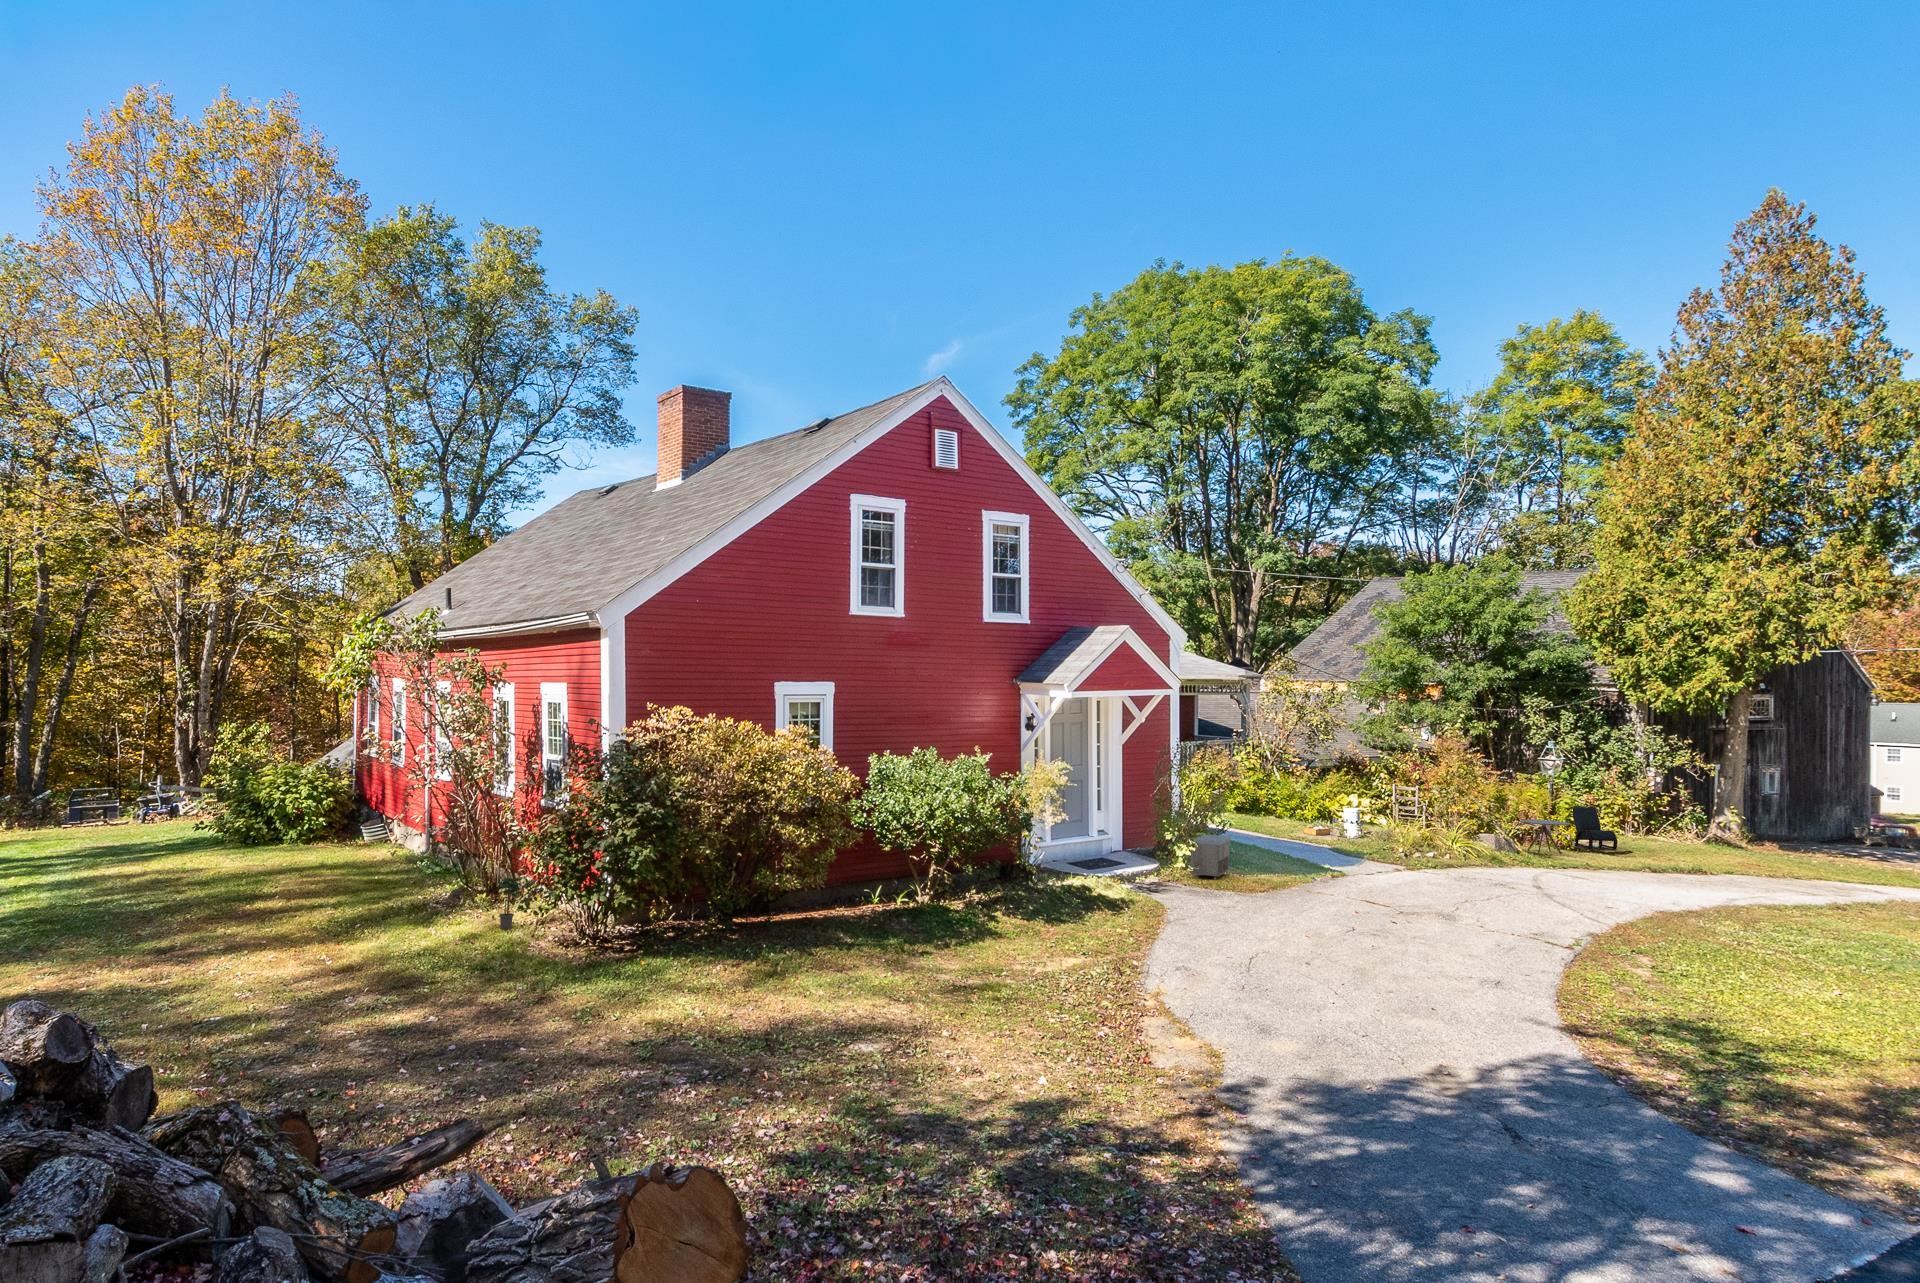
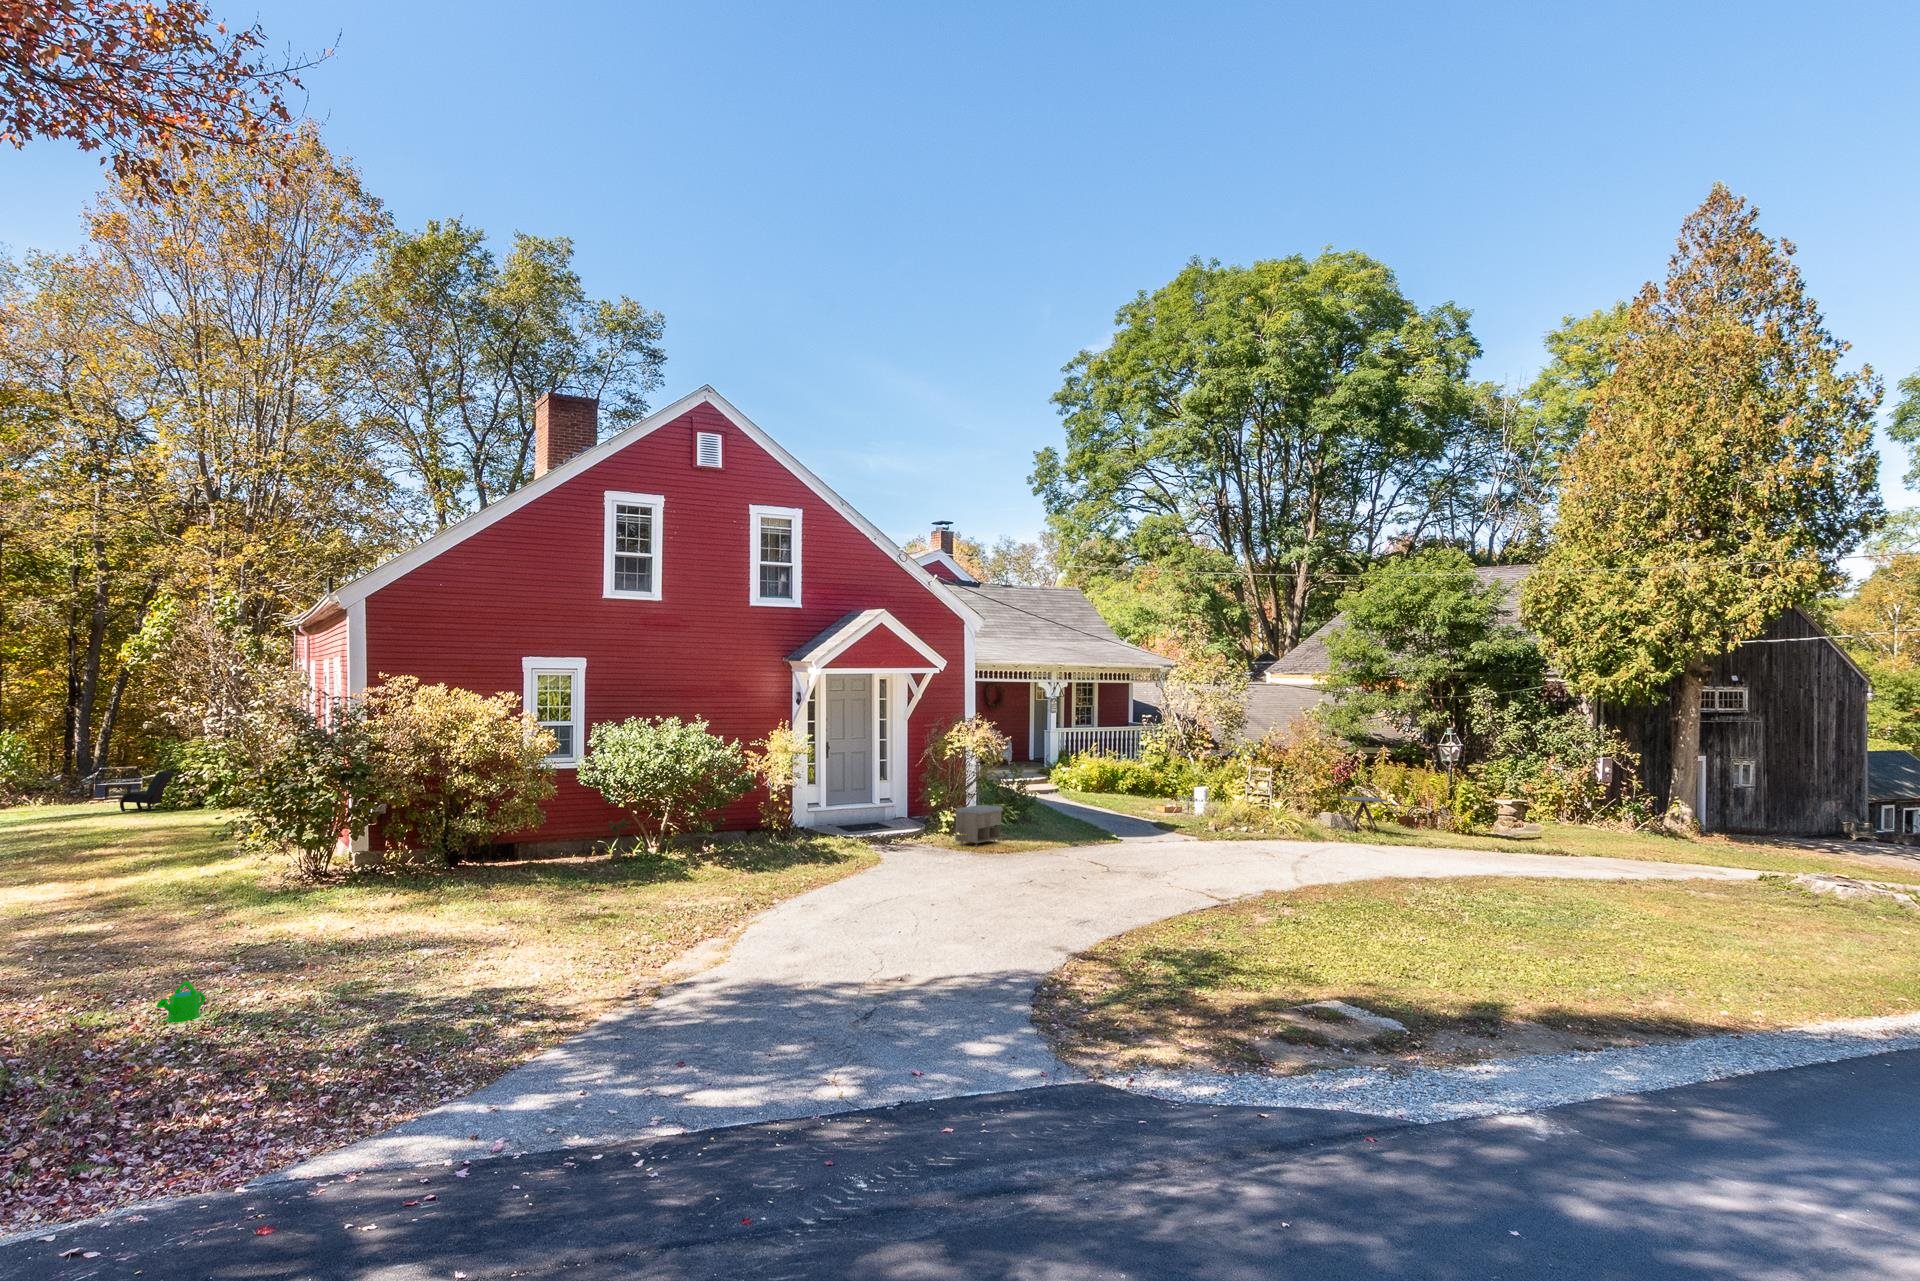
lounge chair: present [1573,807,1618,850] -> present [120,771,174,812]
potted plant: present [496,878,524,929] -> present [607,818,630,858]
watering can: none [816,1086,848,1134] -> present [156,982,205,1022]

